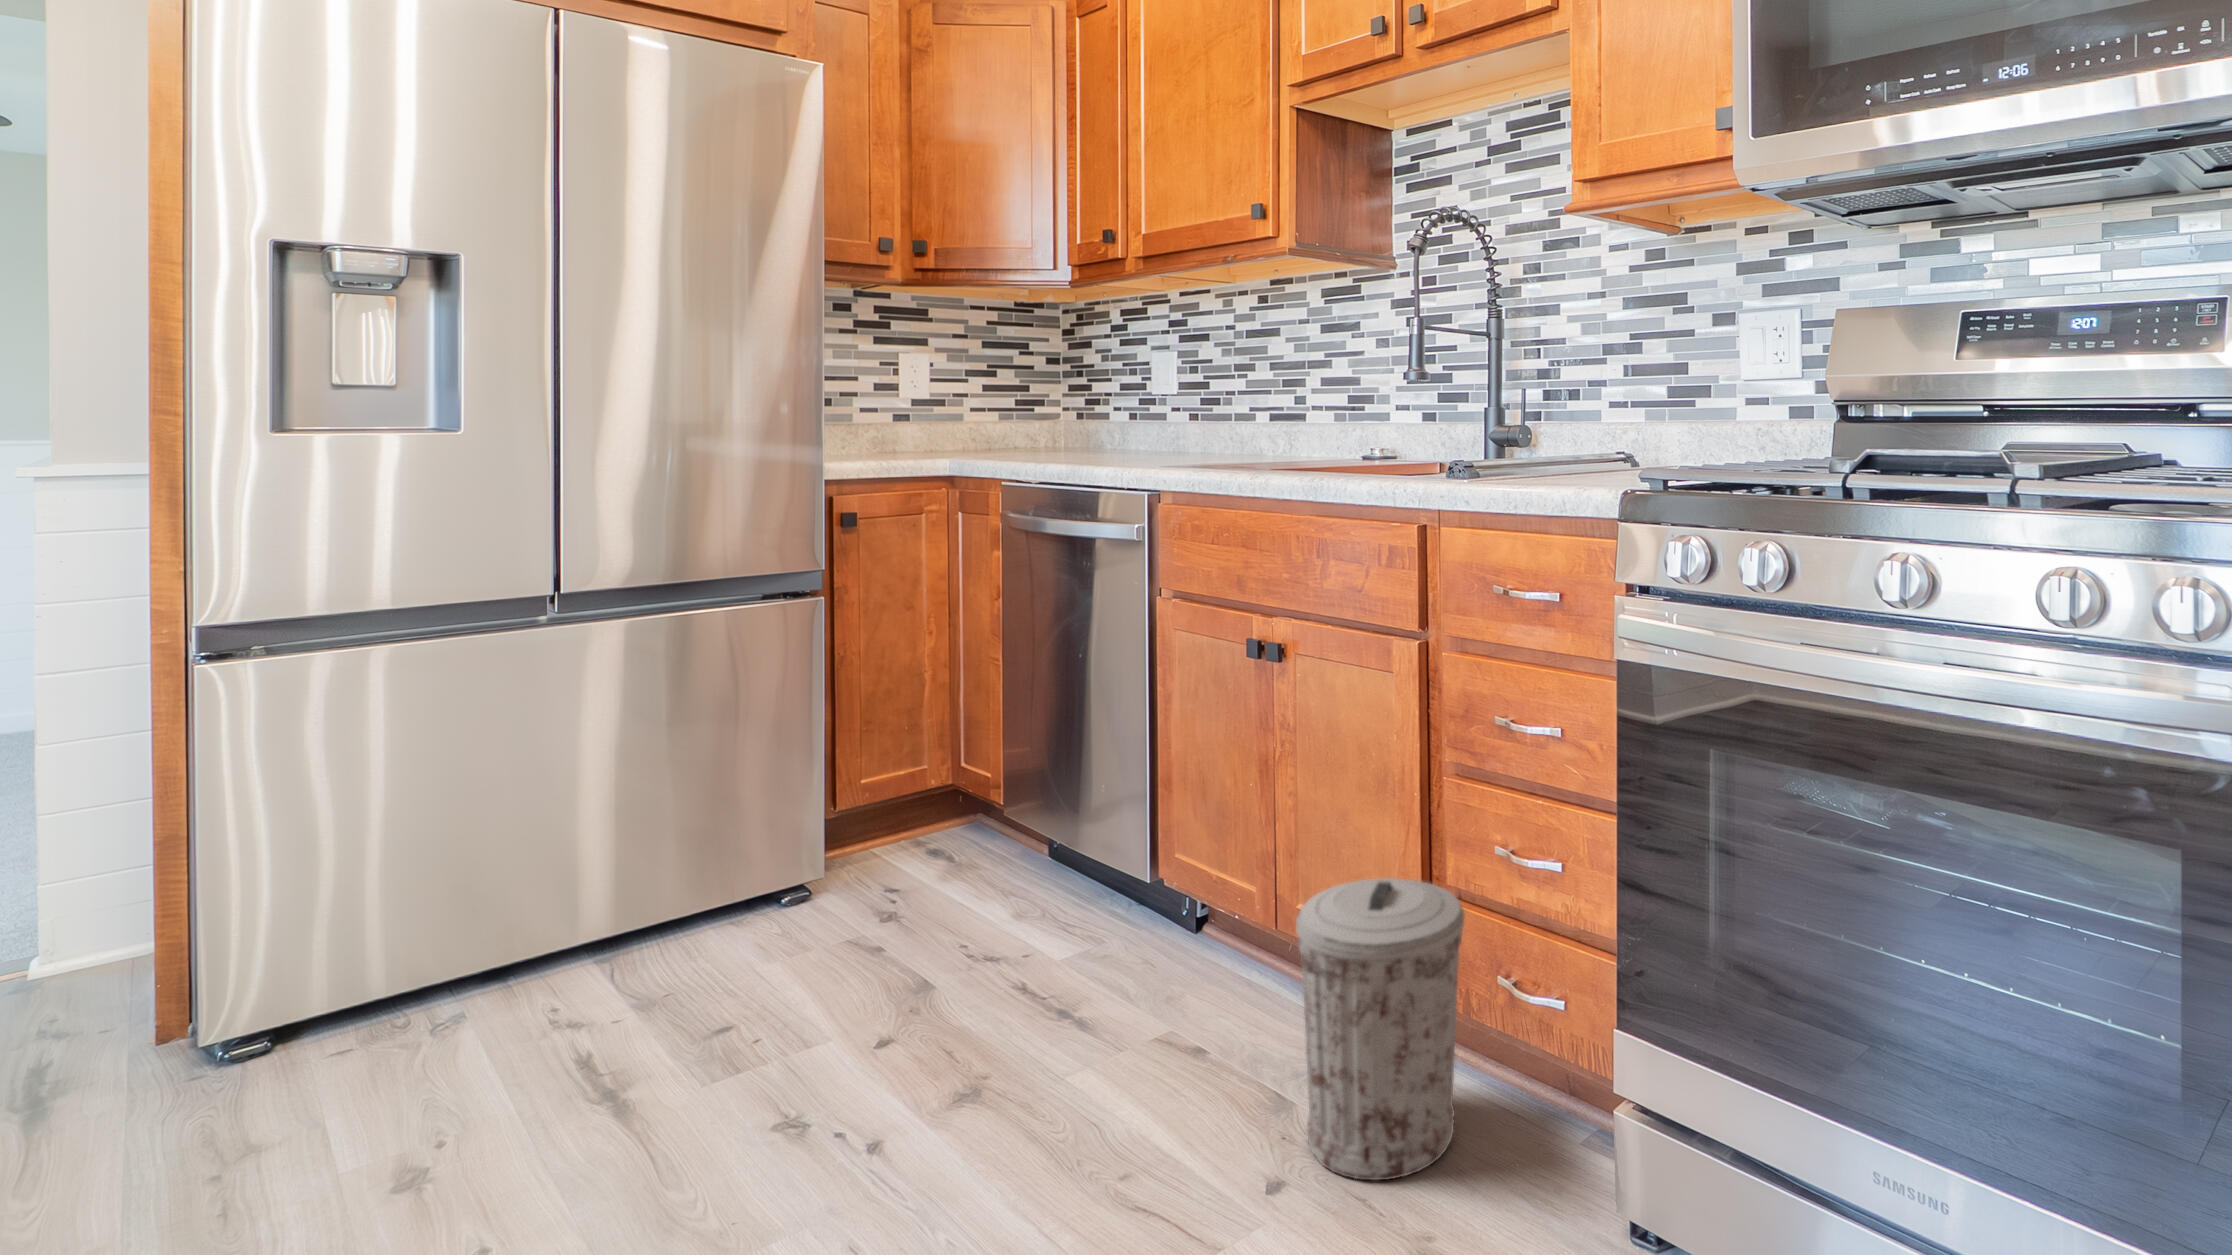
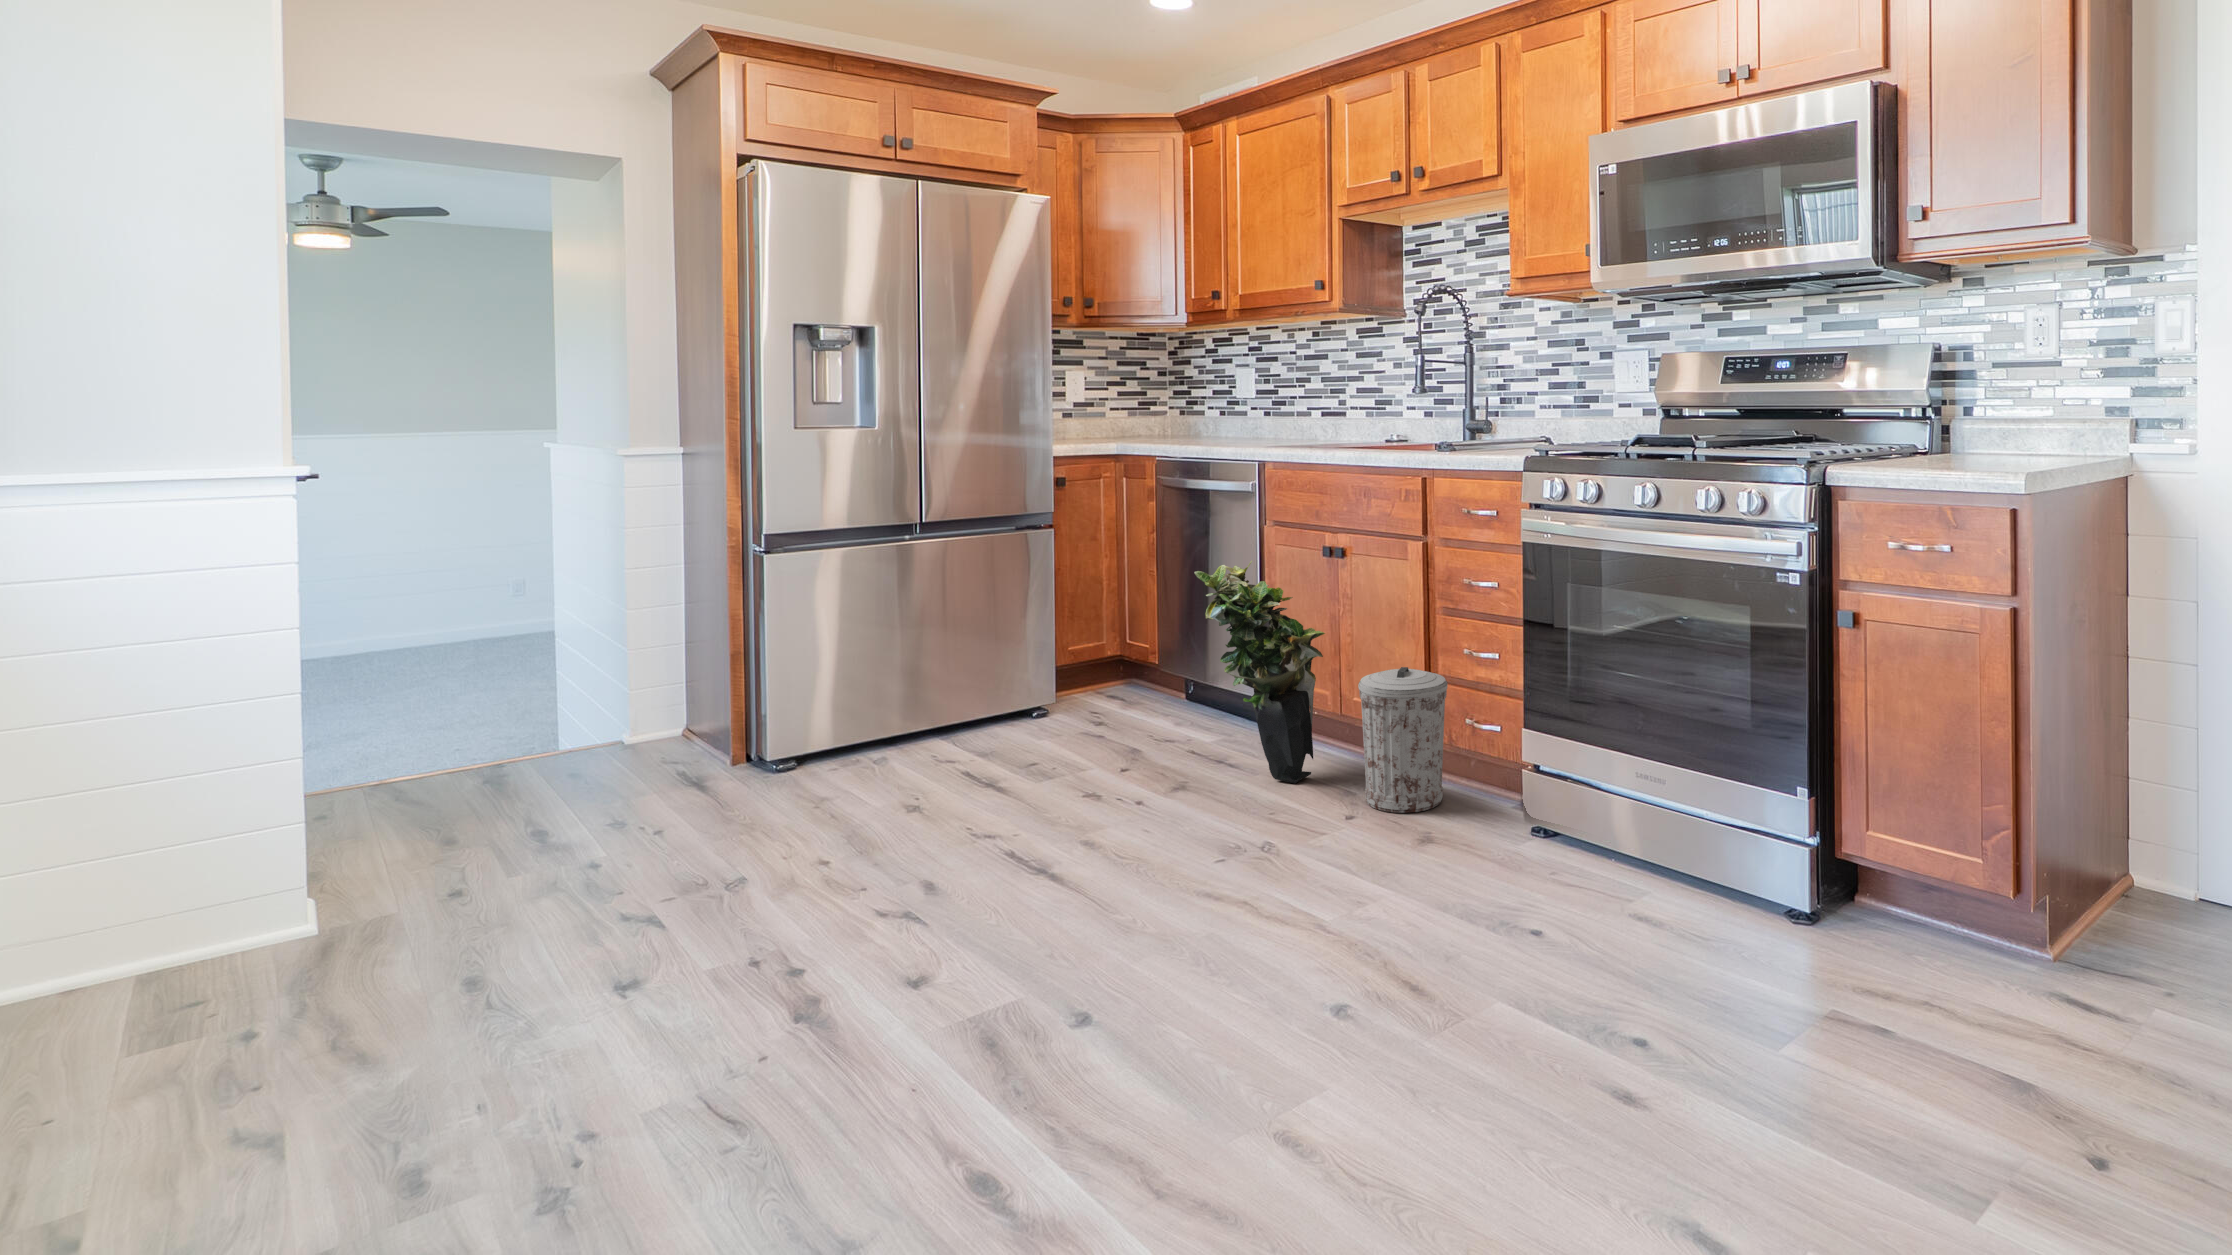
potted plant: none [1006,669,1244,1087] -> present [1195,561,1325,783]

